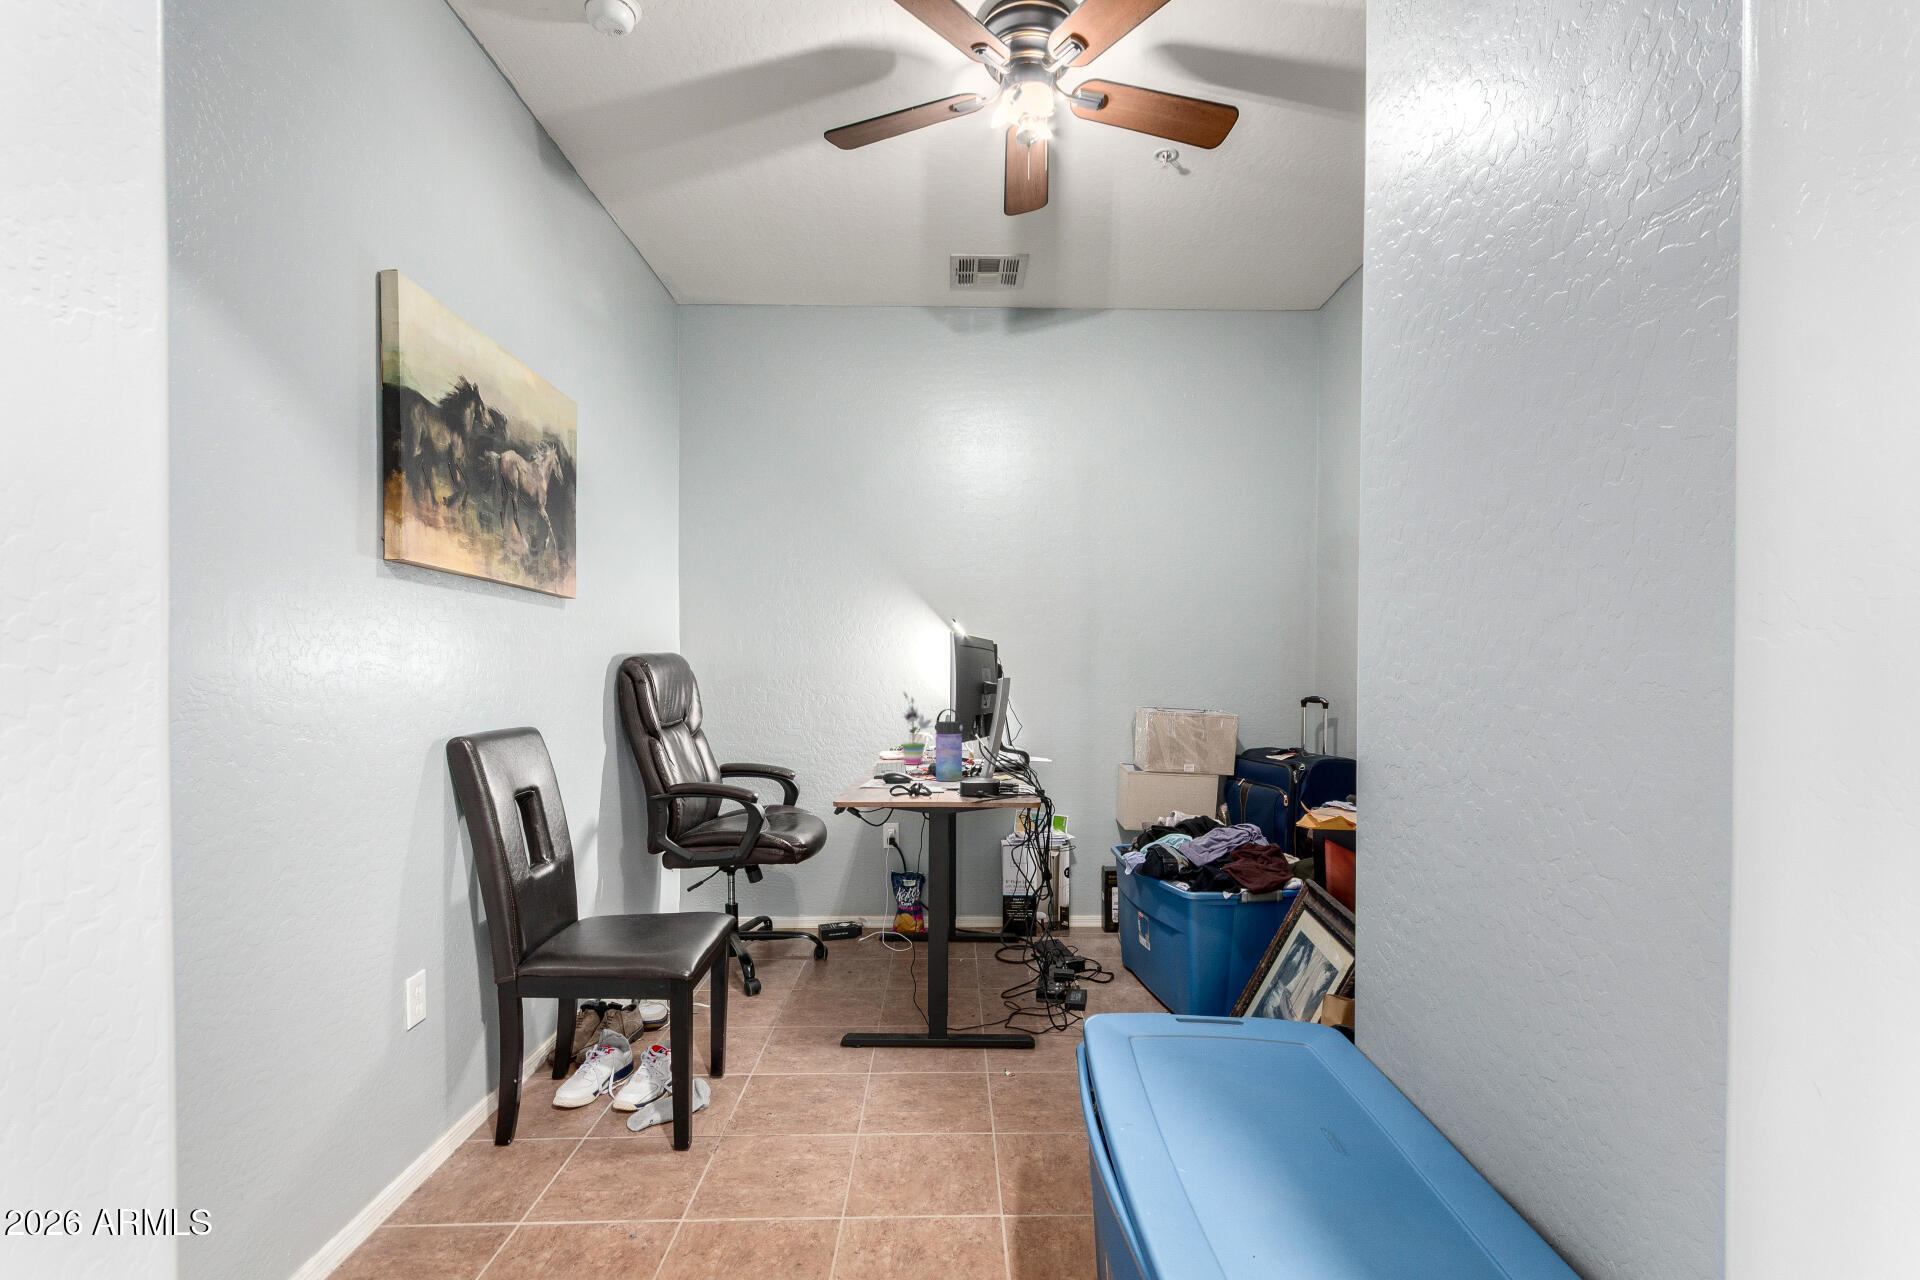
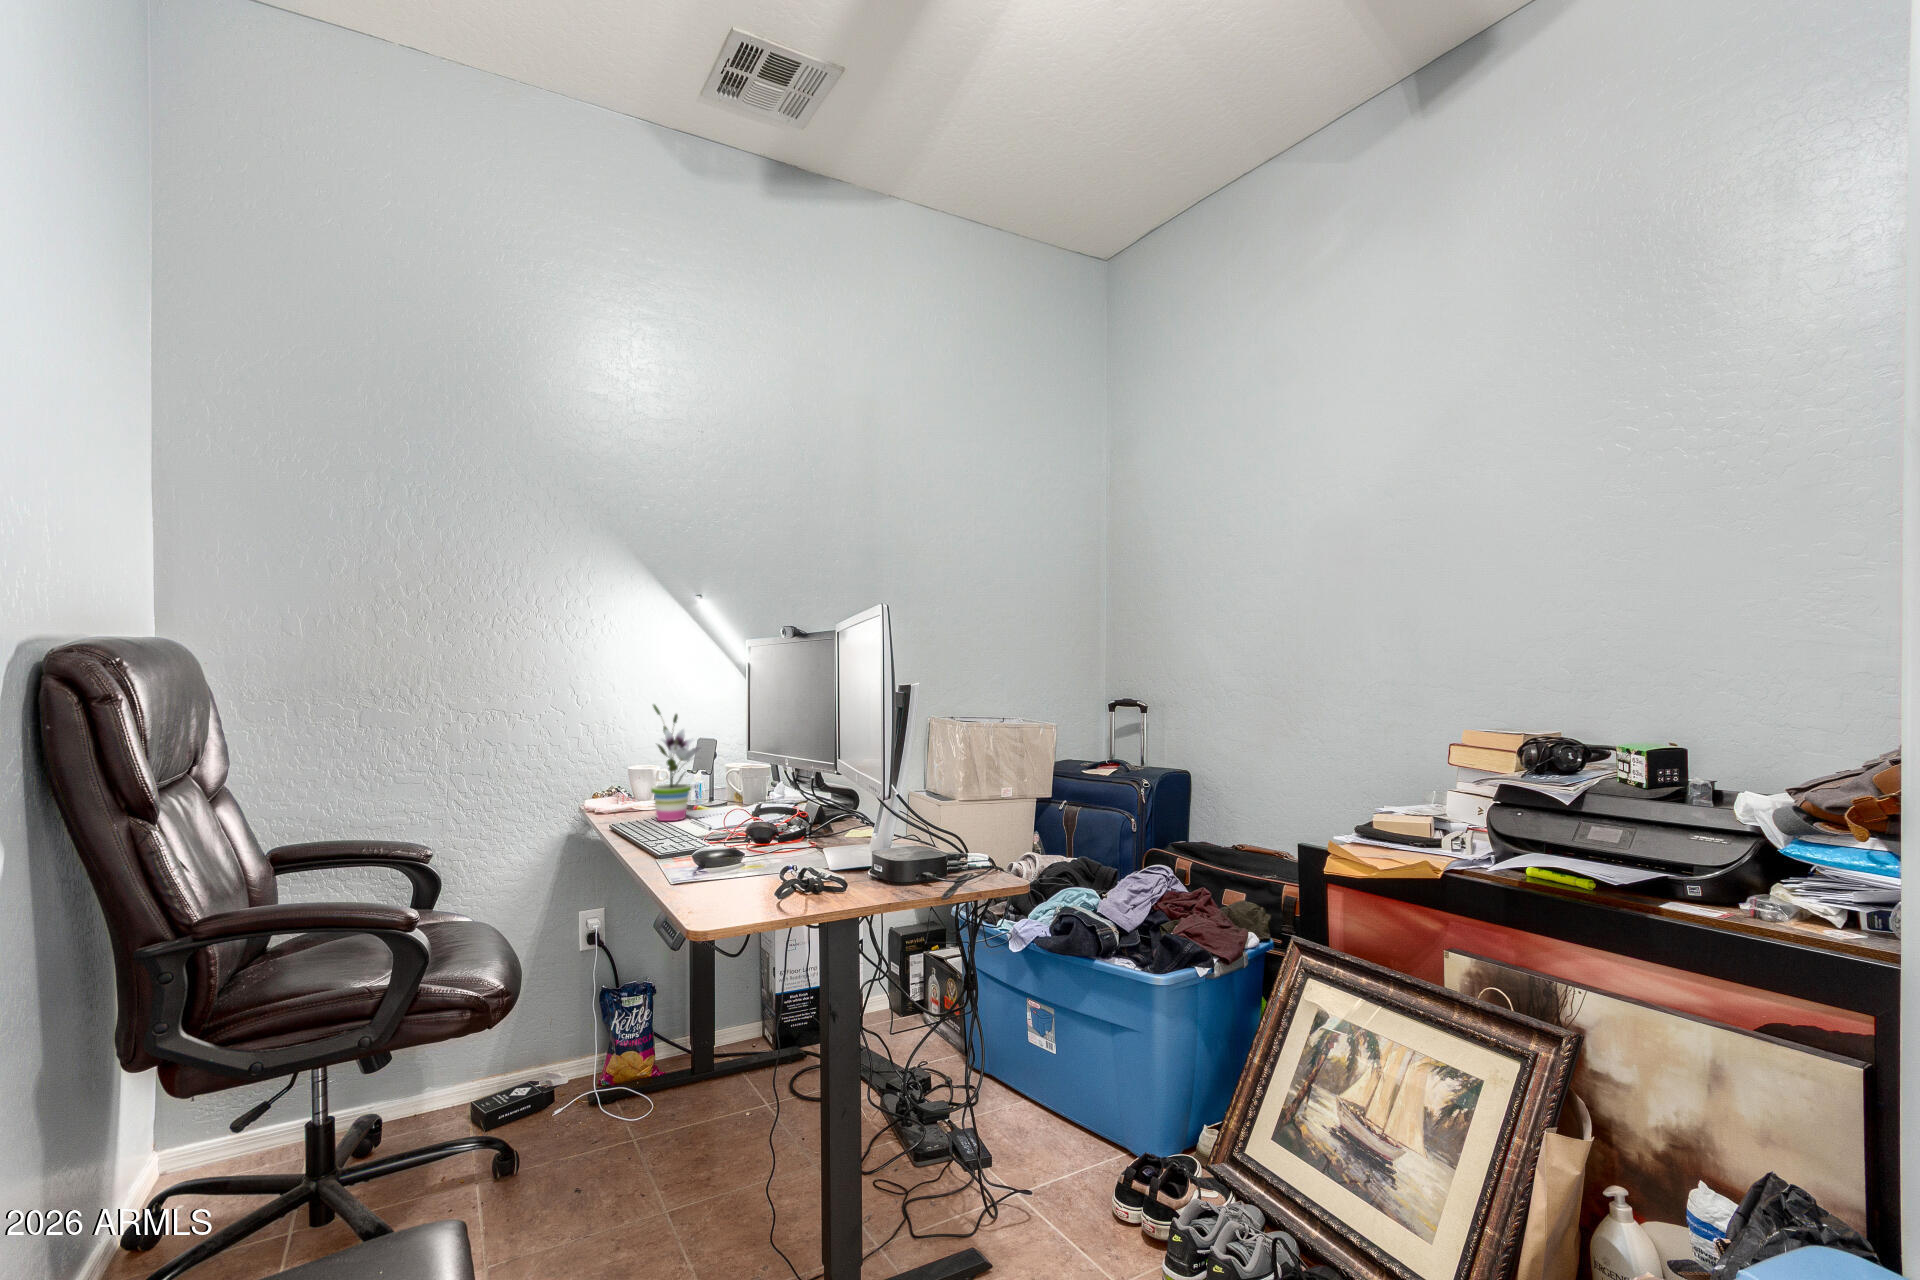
water bottle: present [935,709,963,781] -> none [772,734,820,854]

